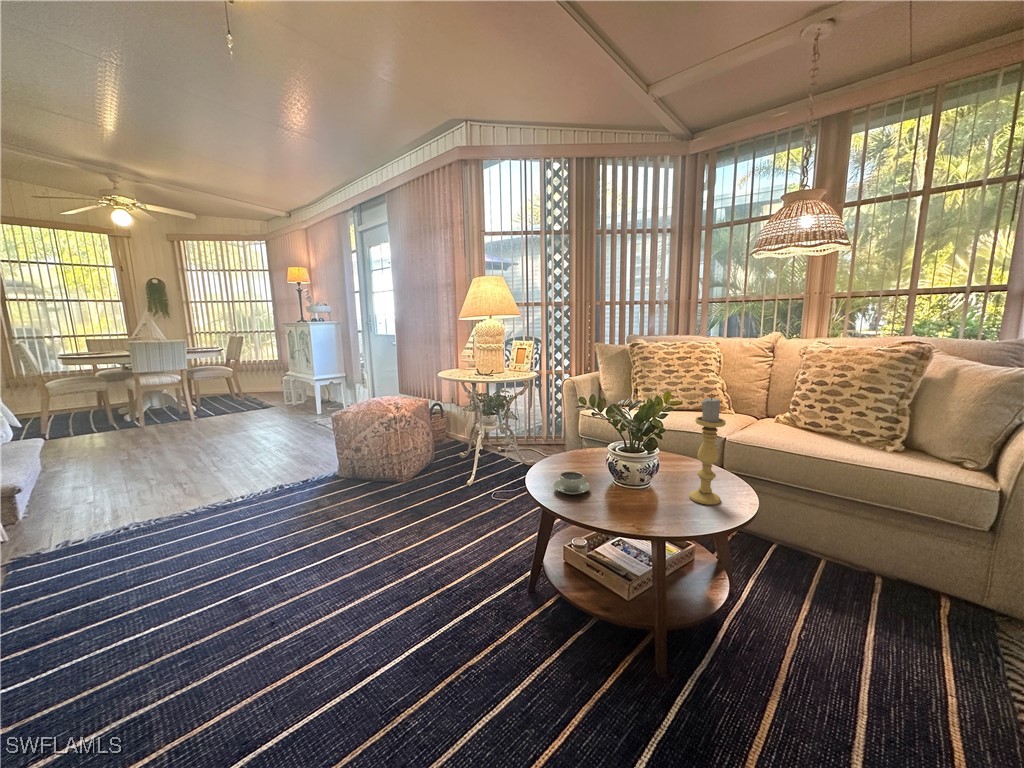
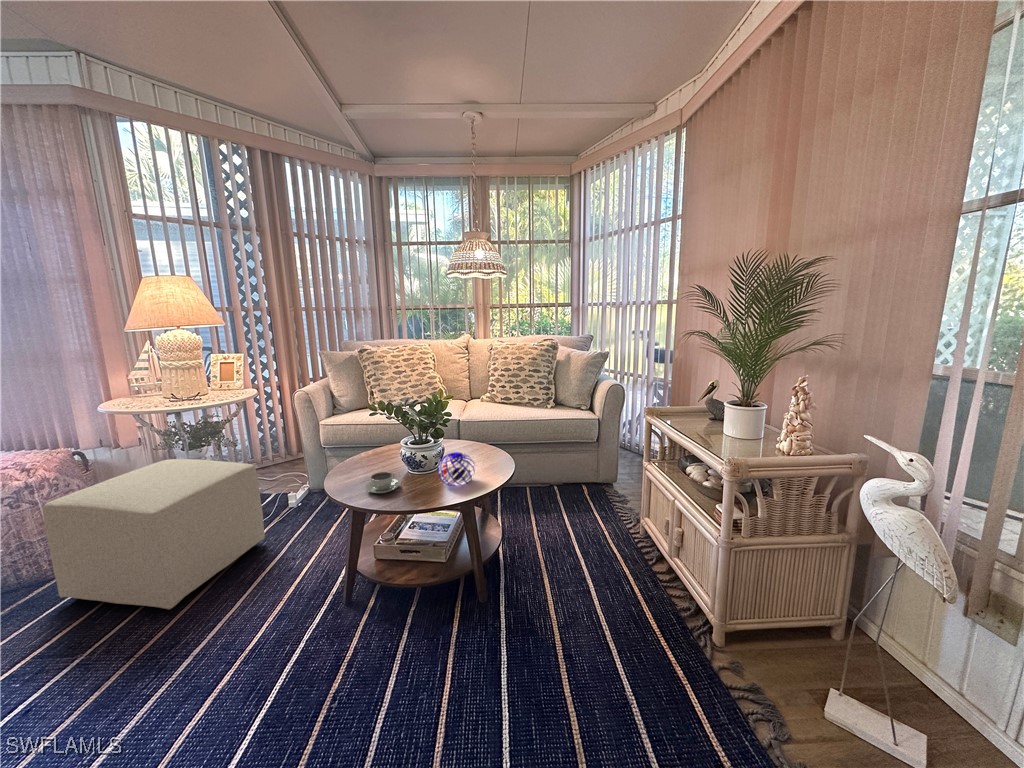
candle holder: present [689,397,726,505] -> none [471,388,492,468]
ottoman: none [387,419,509,531] -> present [43,459,265,609]
decorative orb: none [628,472,678,515] -> present [437,452,475,486]

